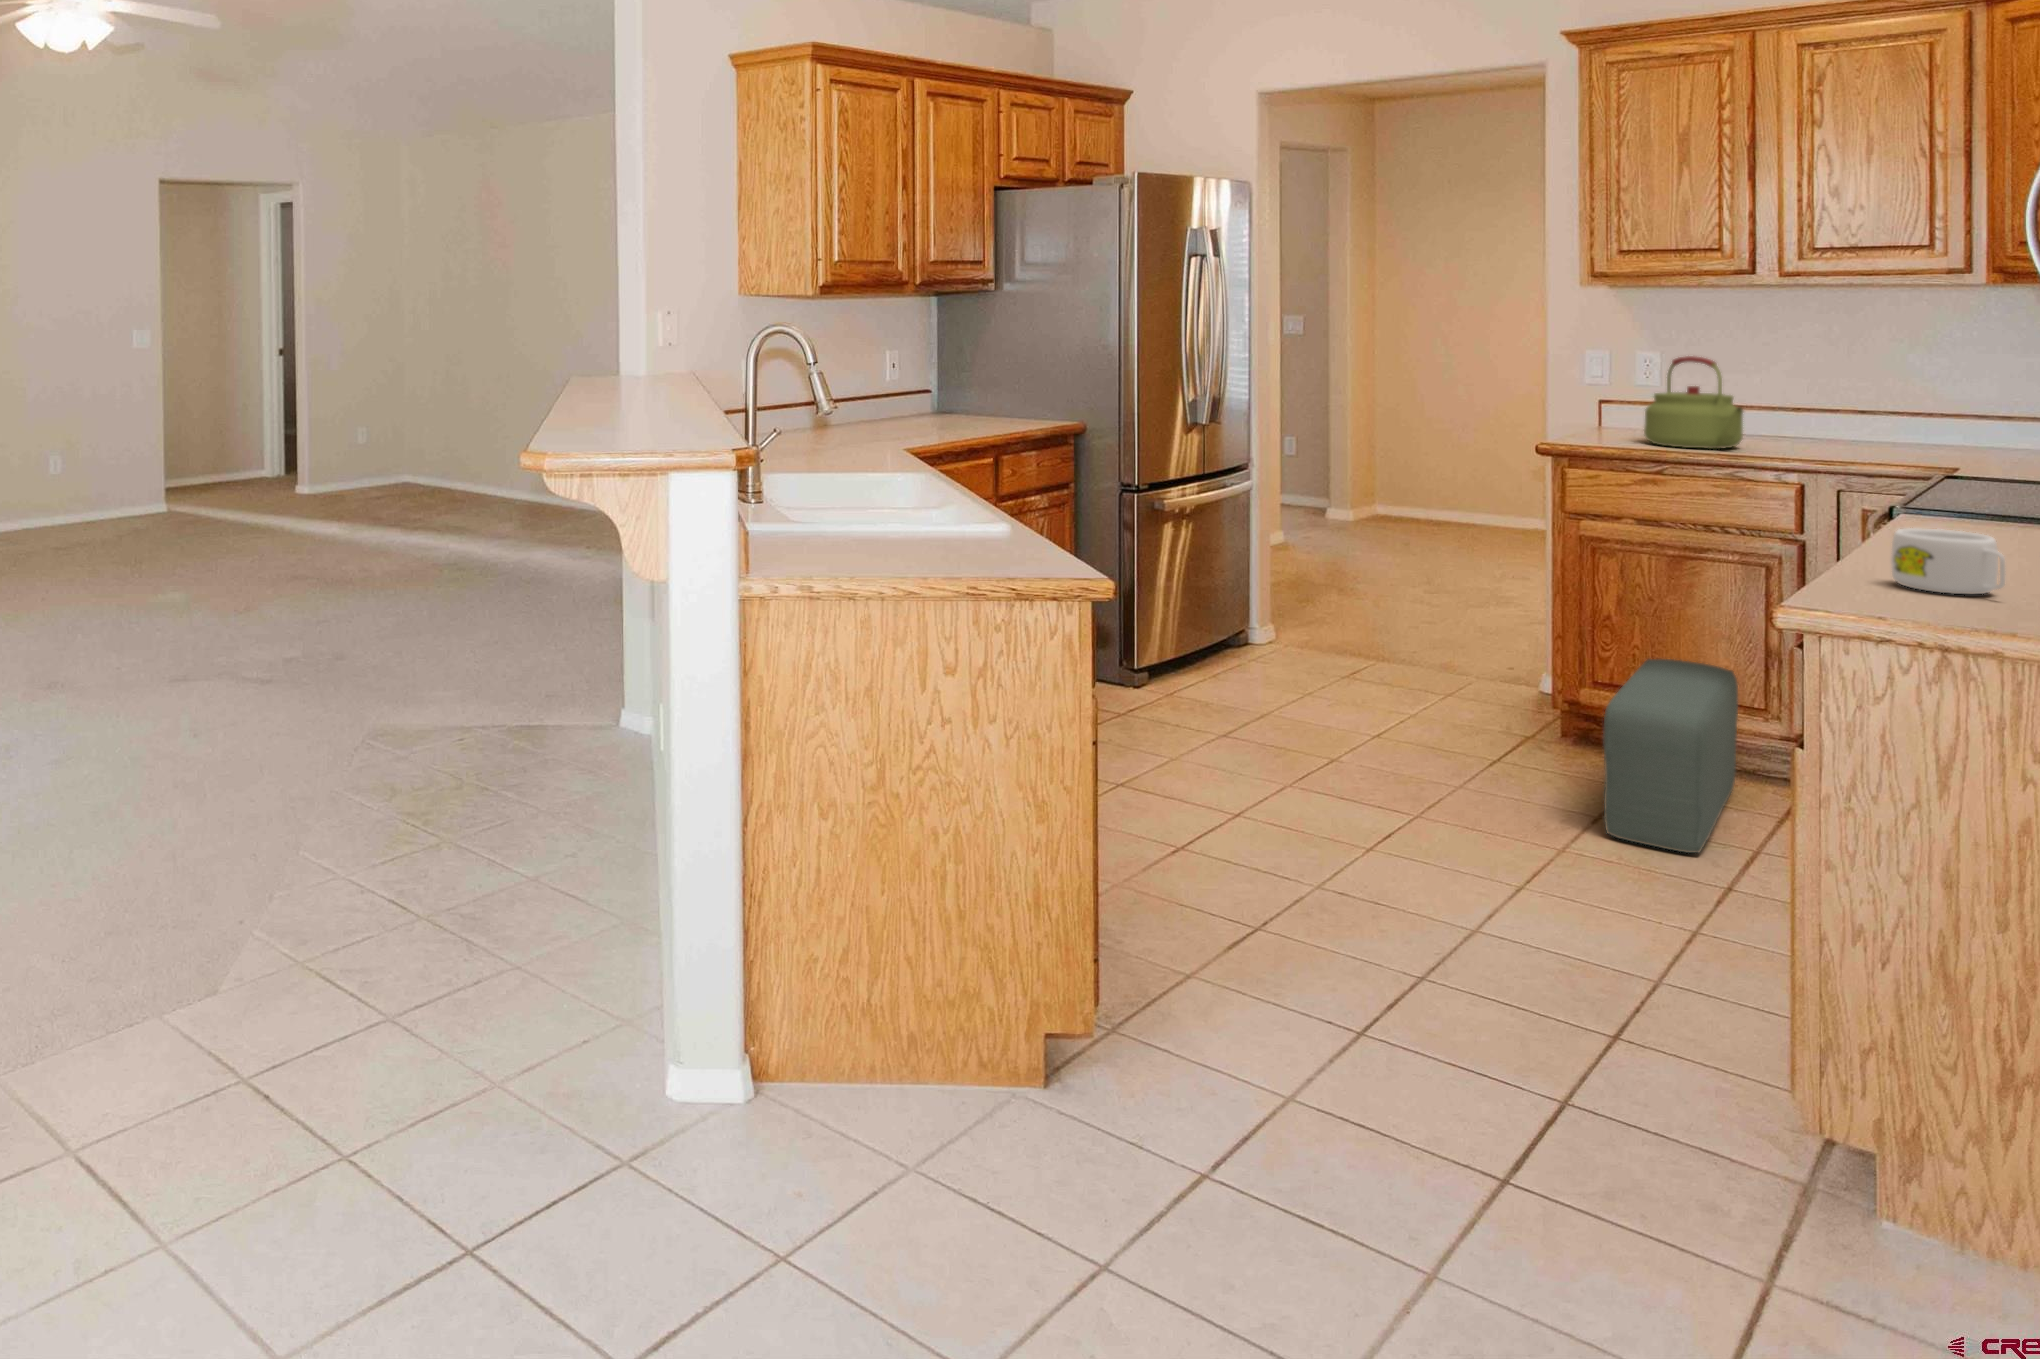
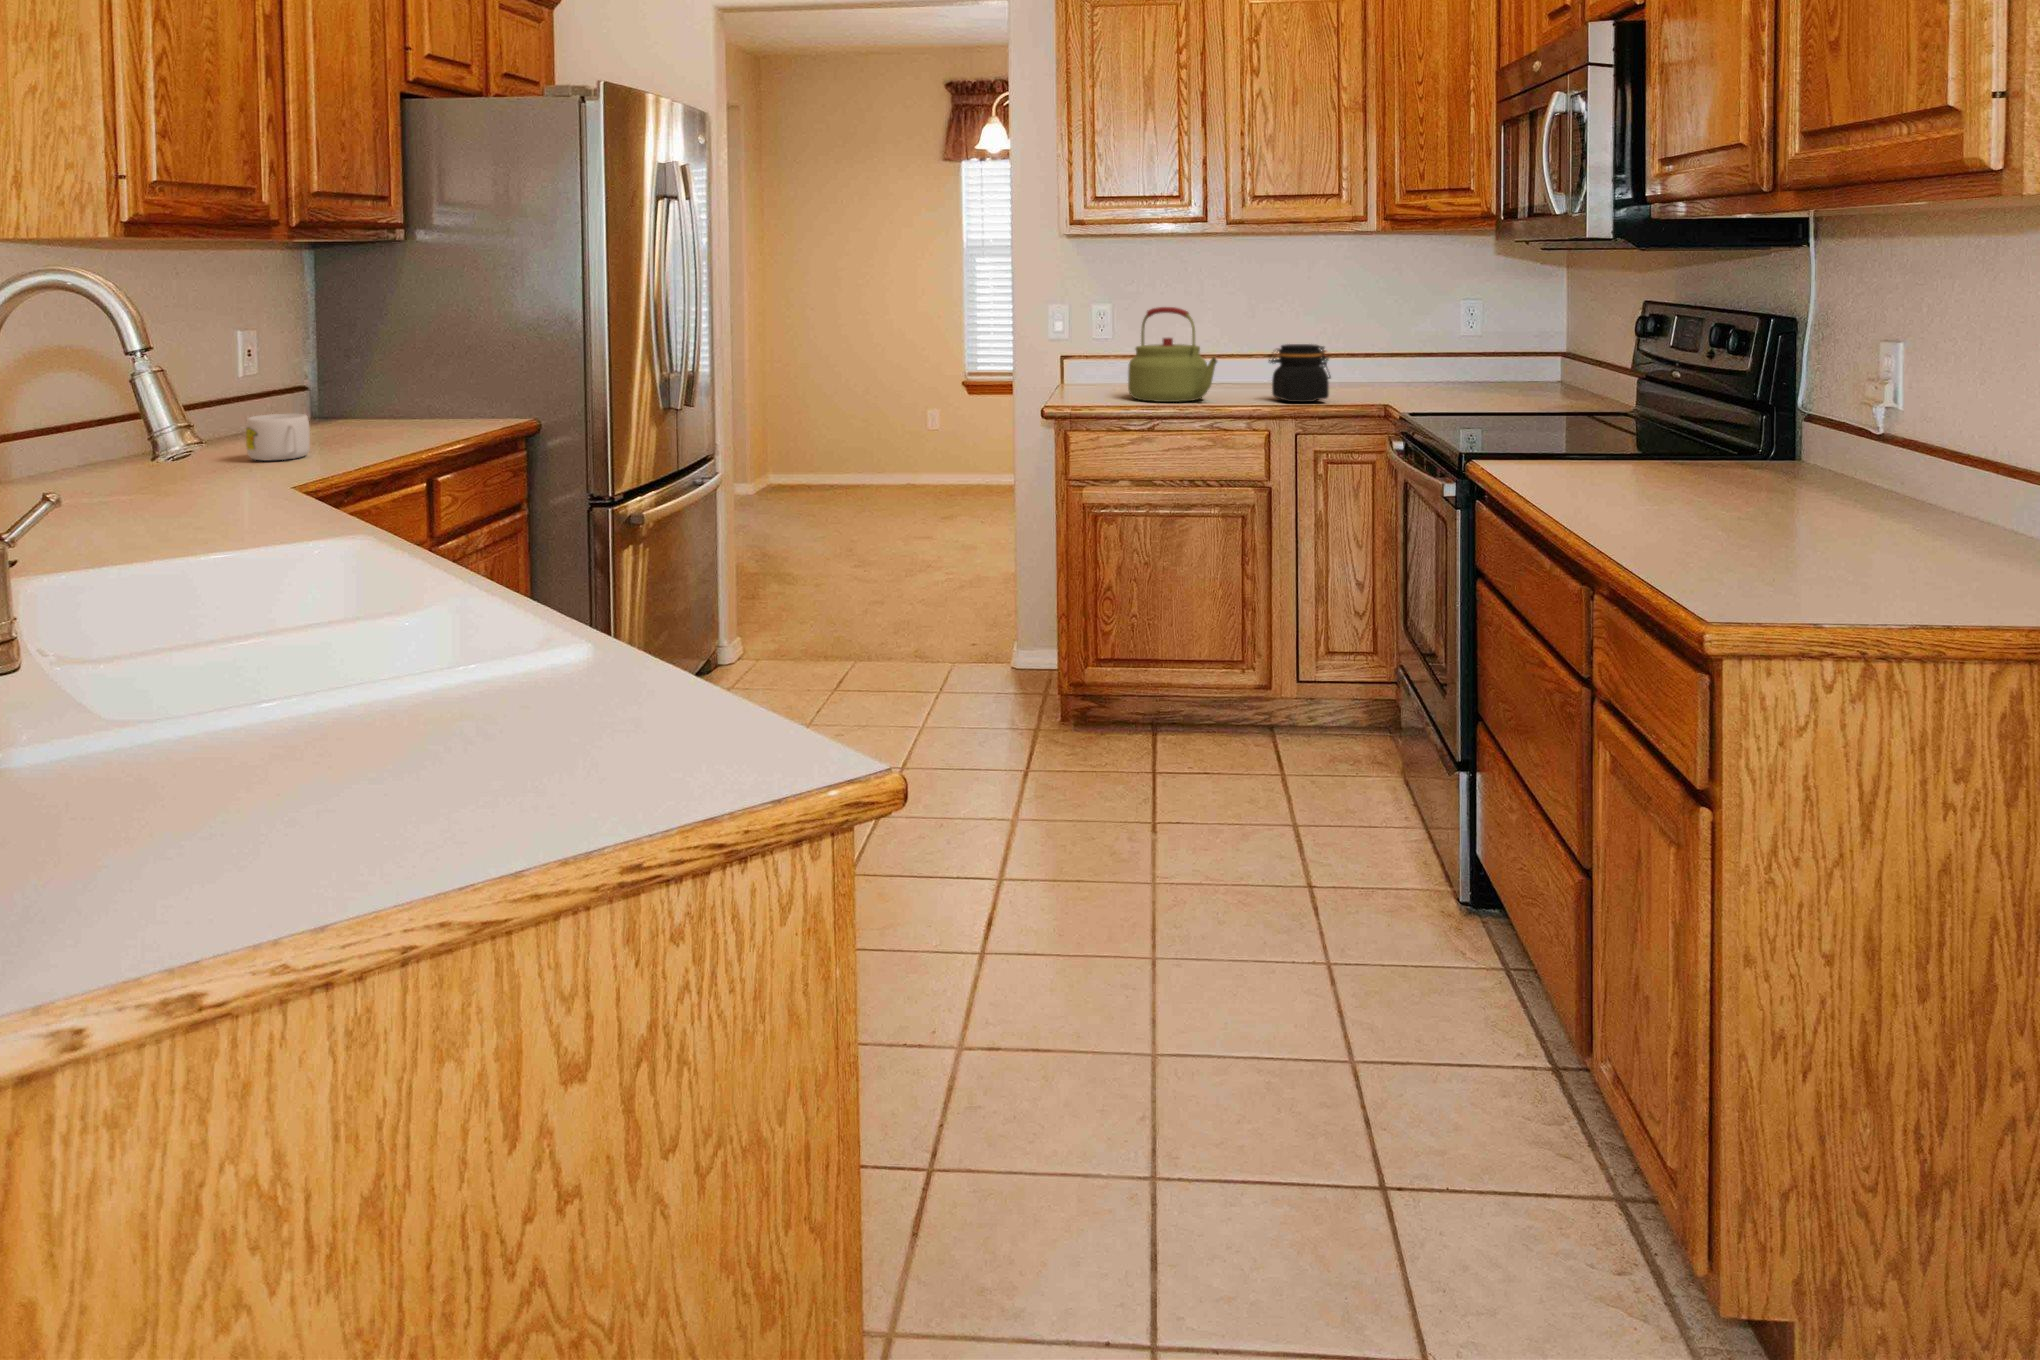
jar: none [1821,399,1908,459] -> present [1269,344,1331,402]
mug: present [1891,528,2006,594] -> present [246,414,310,461]
pouf: present [1603,659,1738,853] -> none [1160,628,1274,853]

